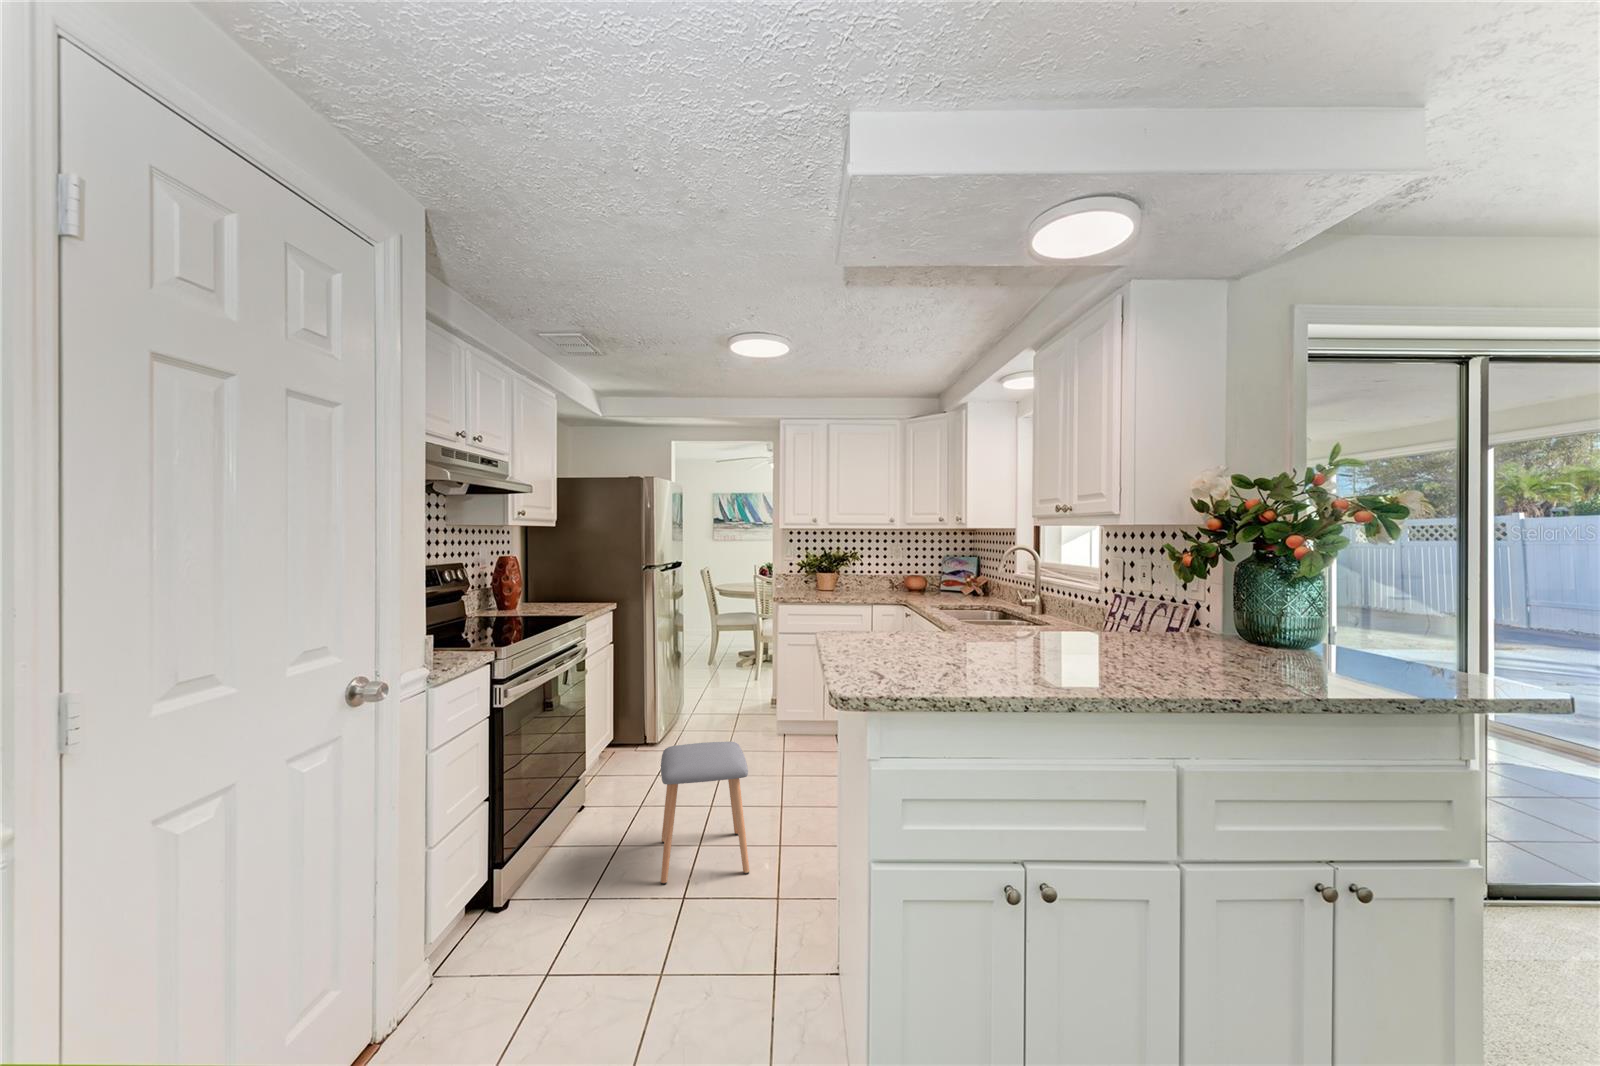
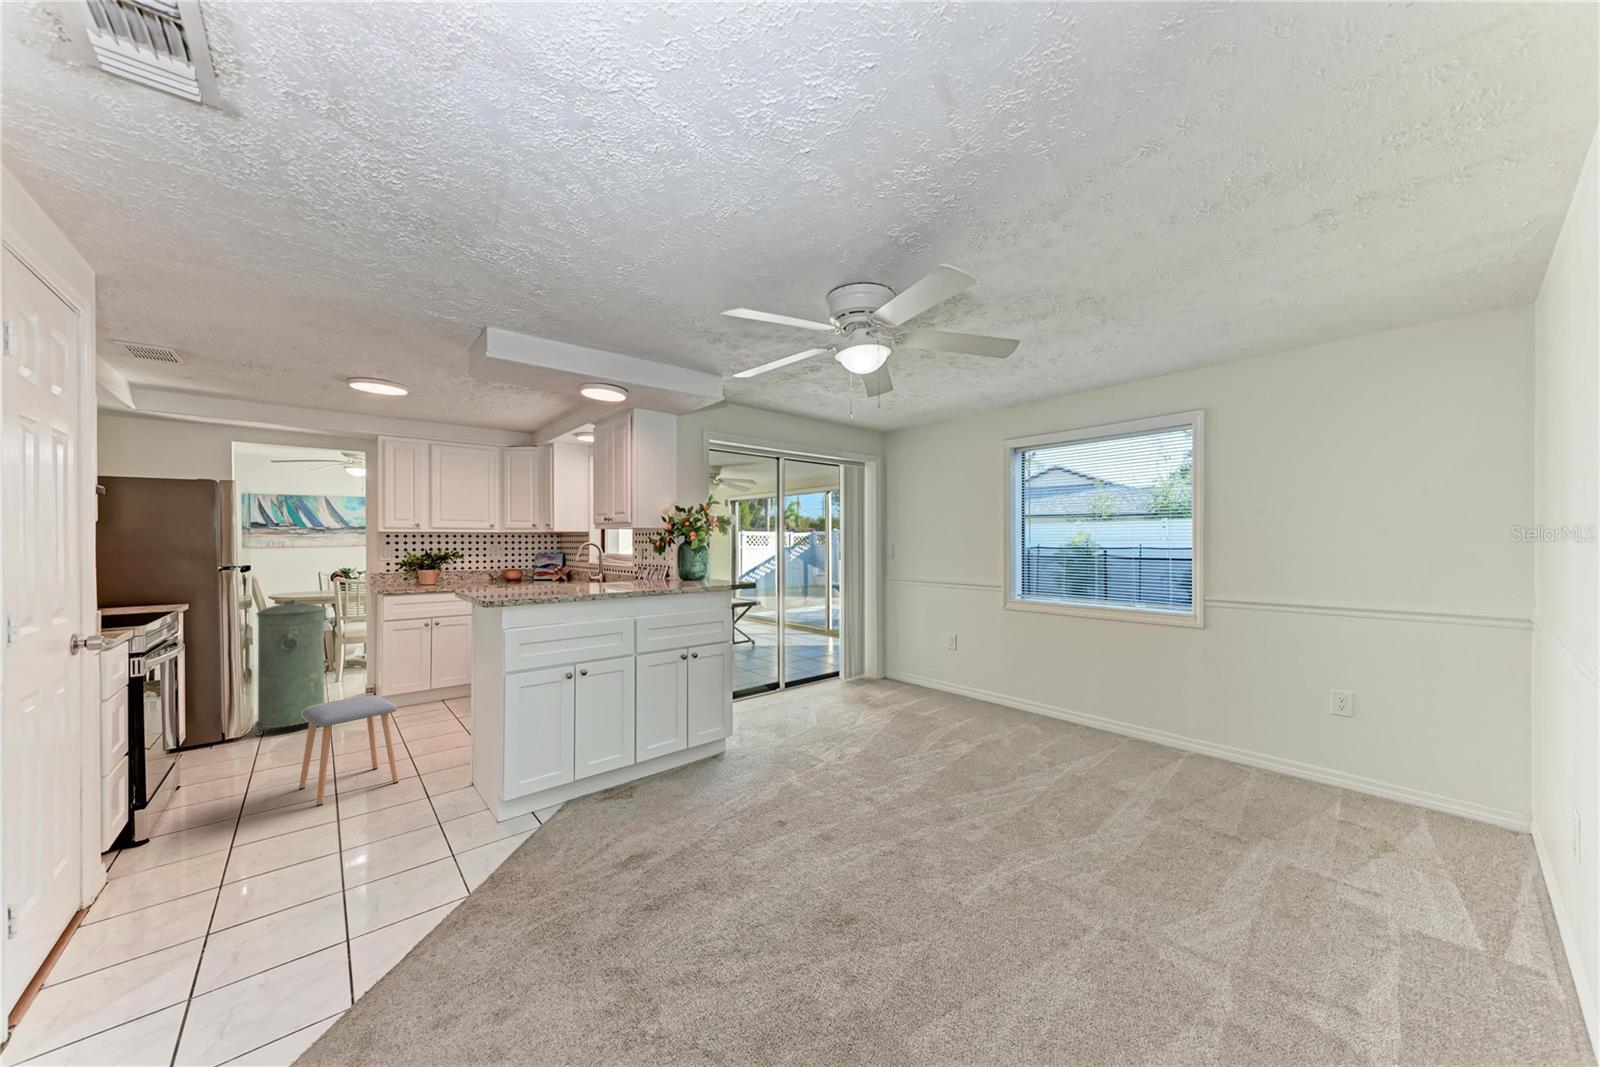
trash can: none [671,602,729,741] -> present [255,600,327,735]

